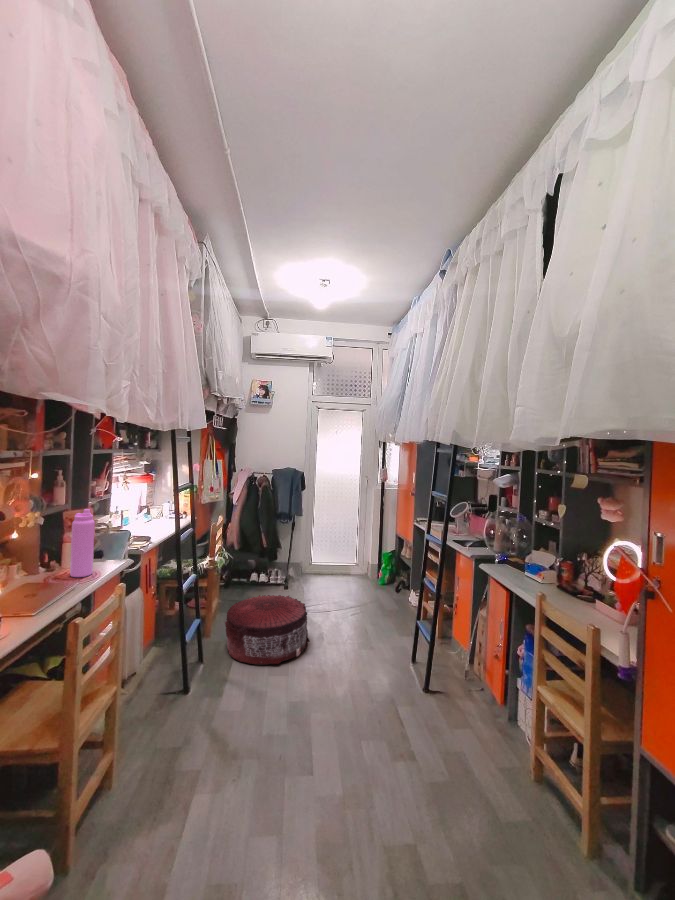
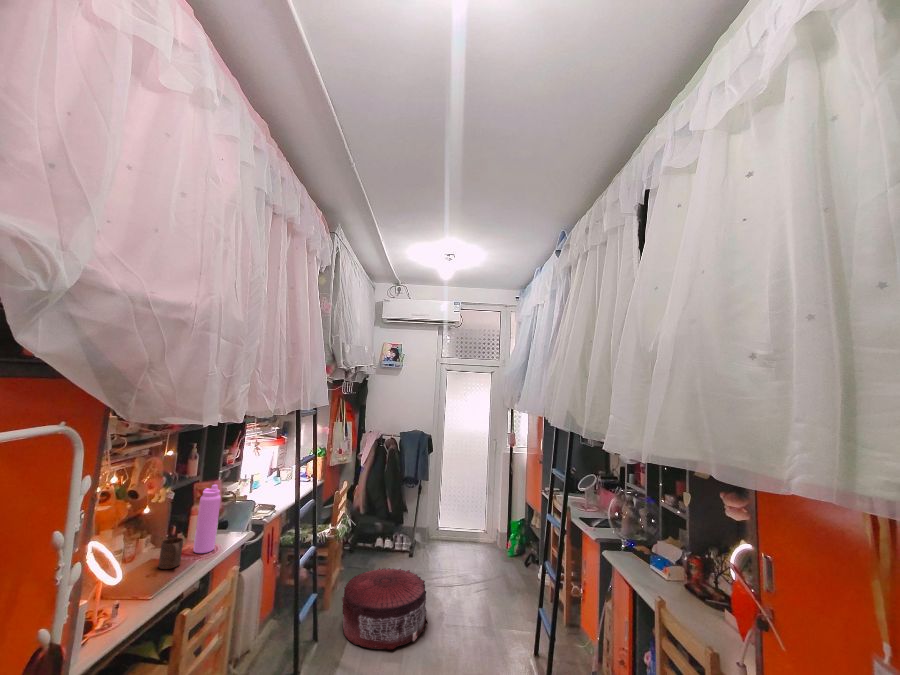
cup: none [34,561,59,591] -> present [159,538,183,569]

